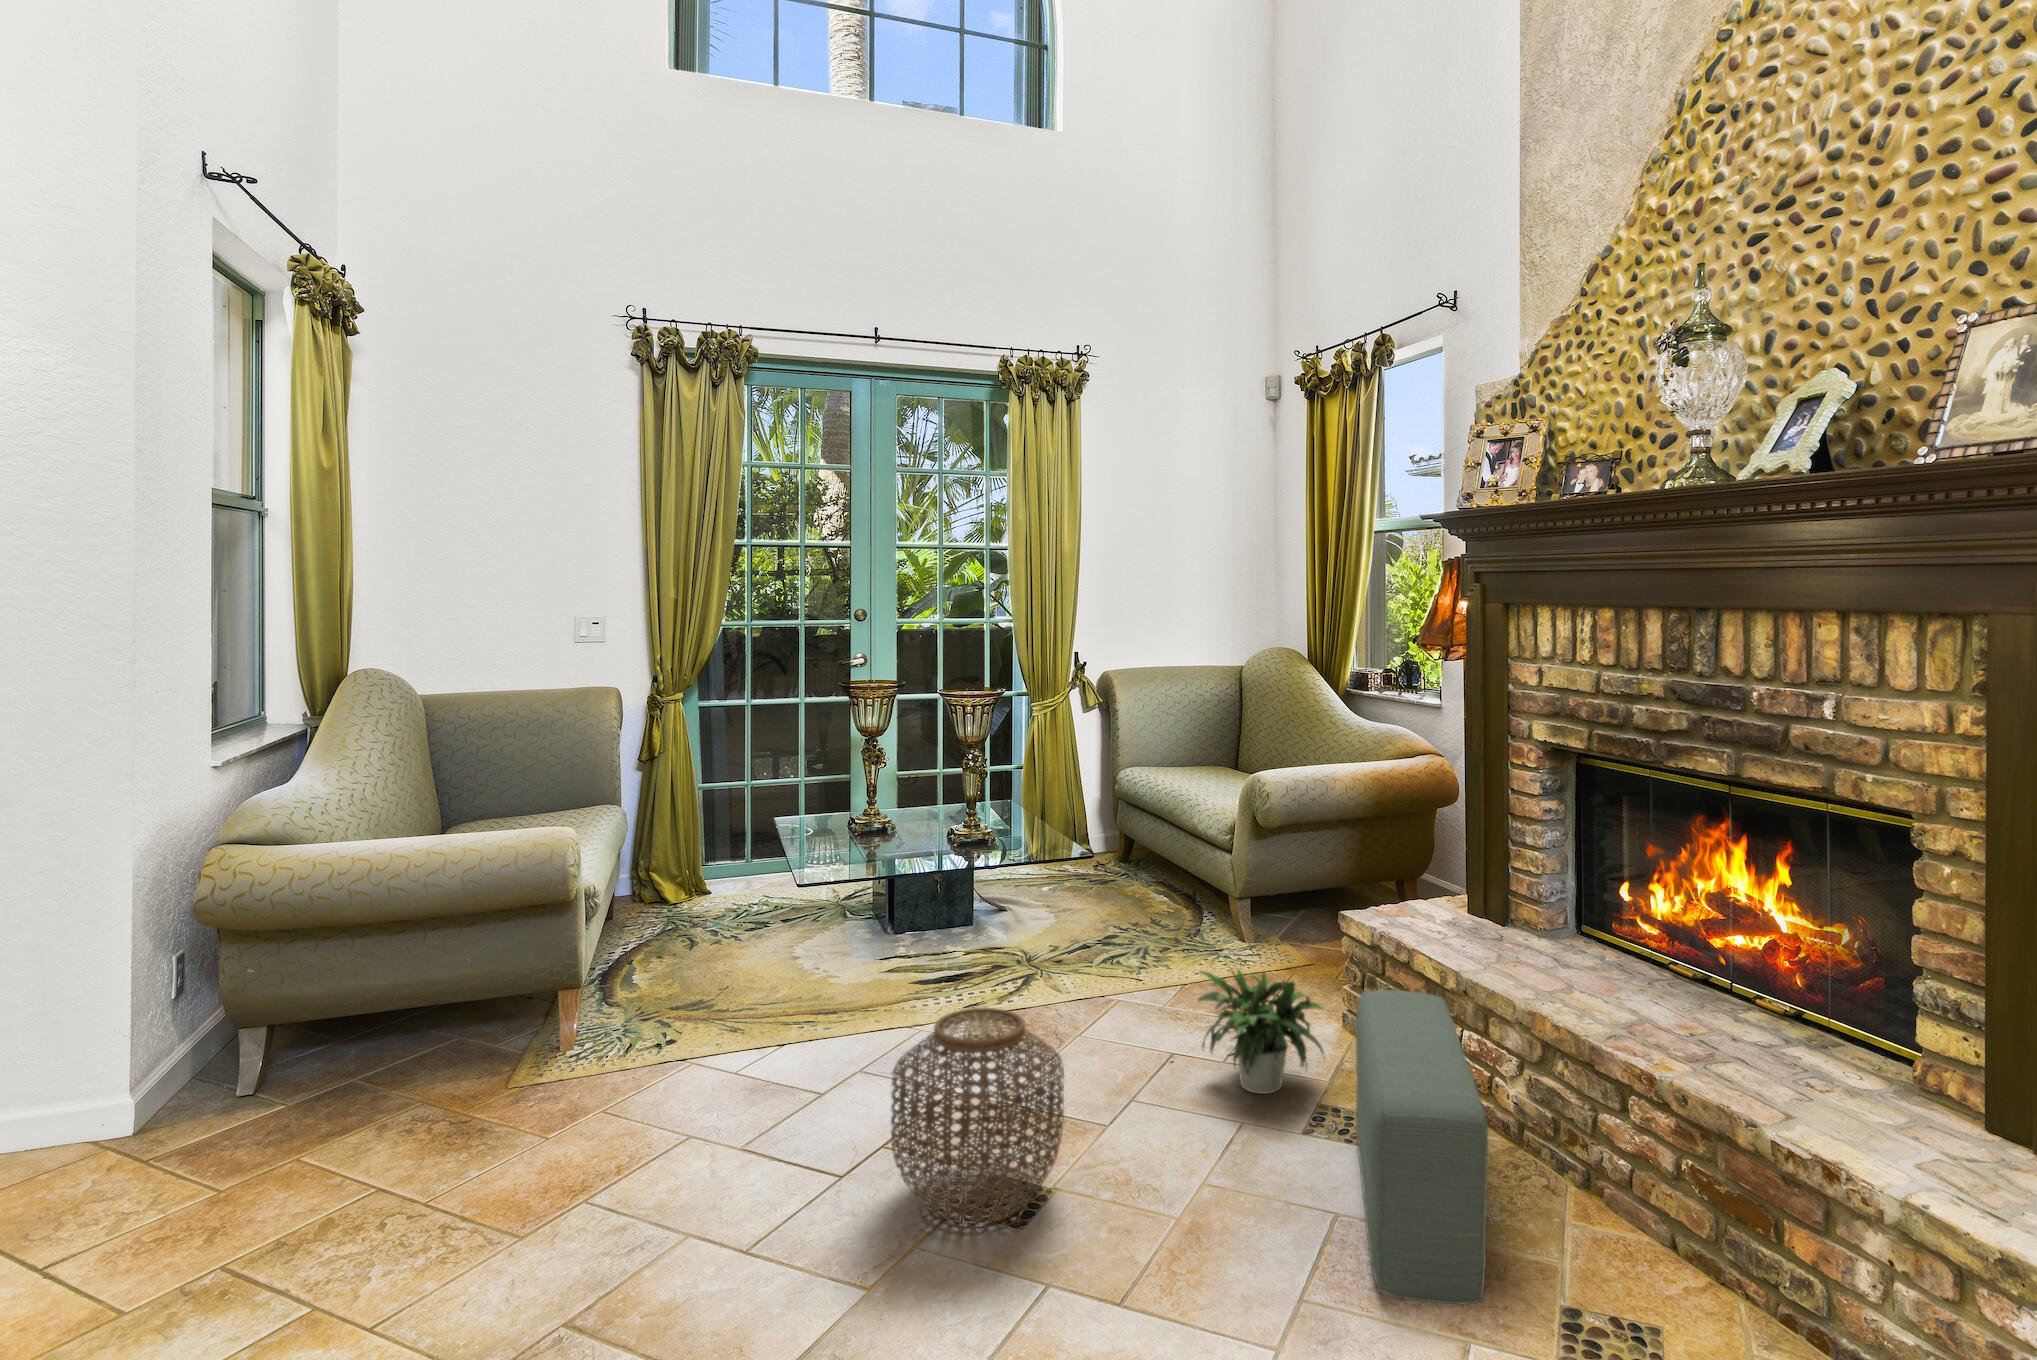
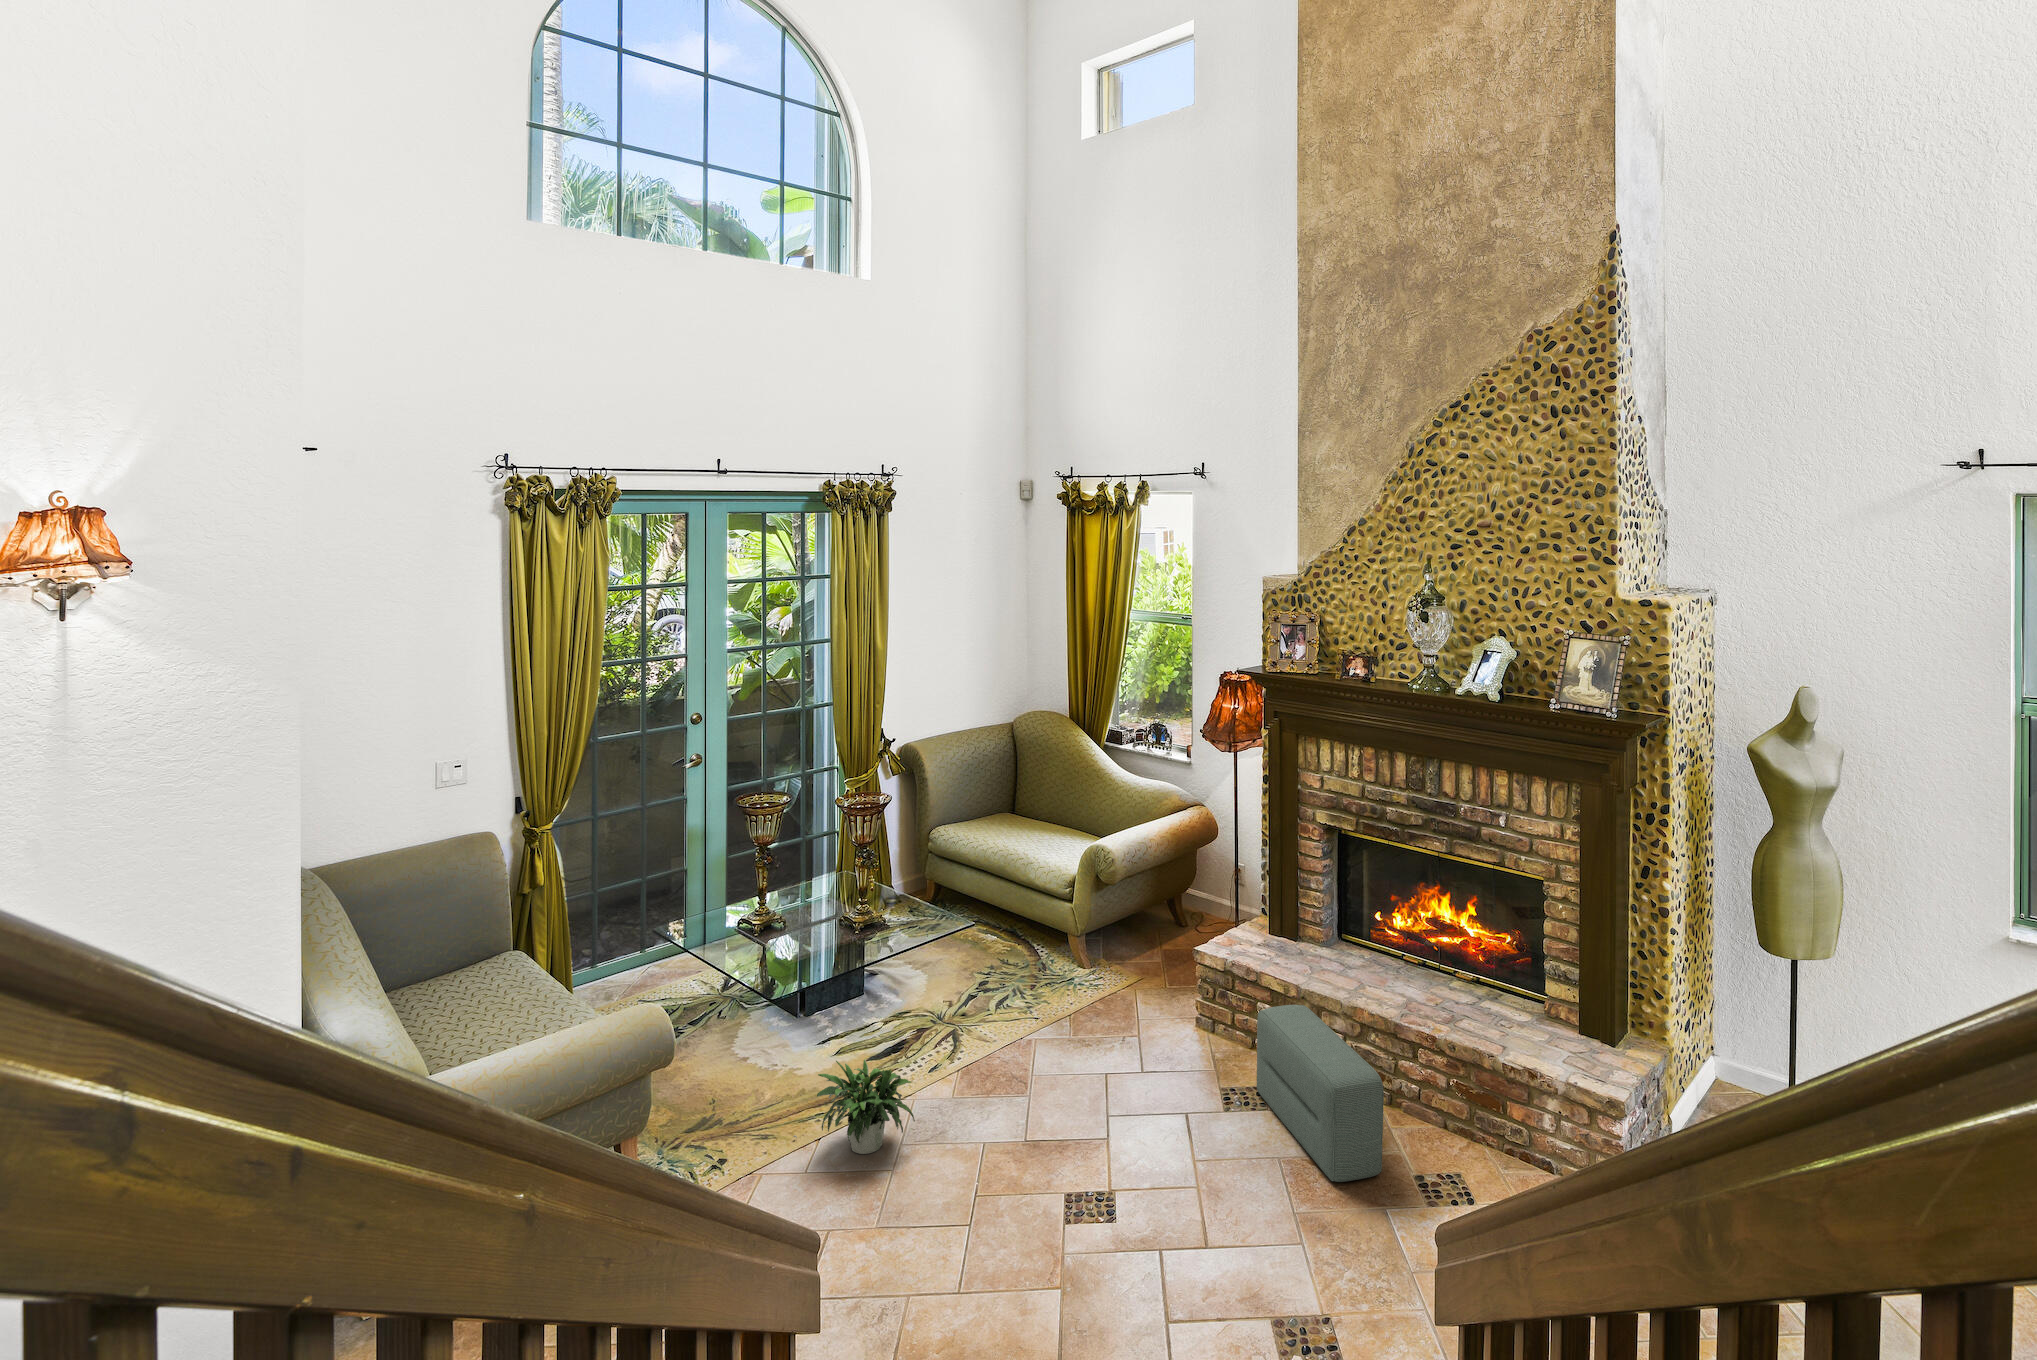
potted plant: present [1172,967,1324,1094] -> present [793,1059,915,1154]
woven basket: present [891,1008,1064,1224] -> none [1028,1069,1135,1206]

